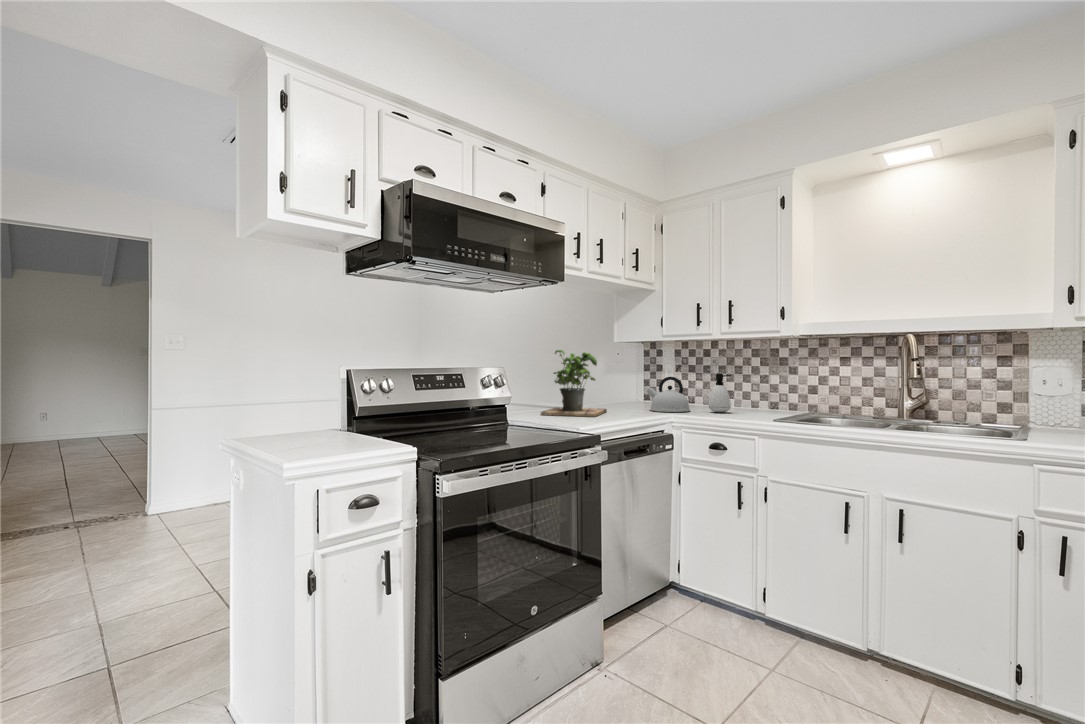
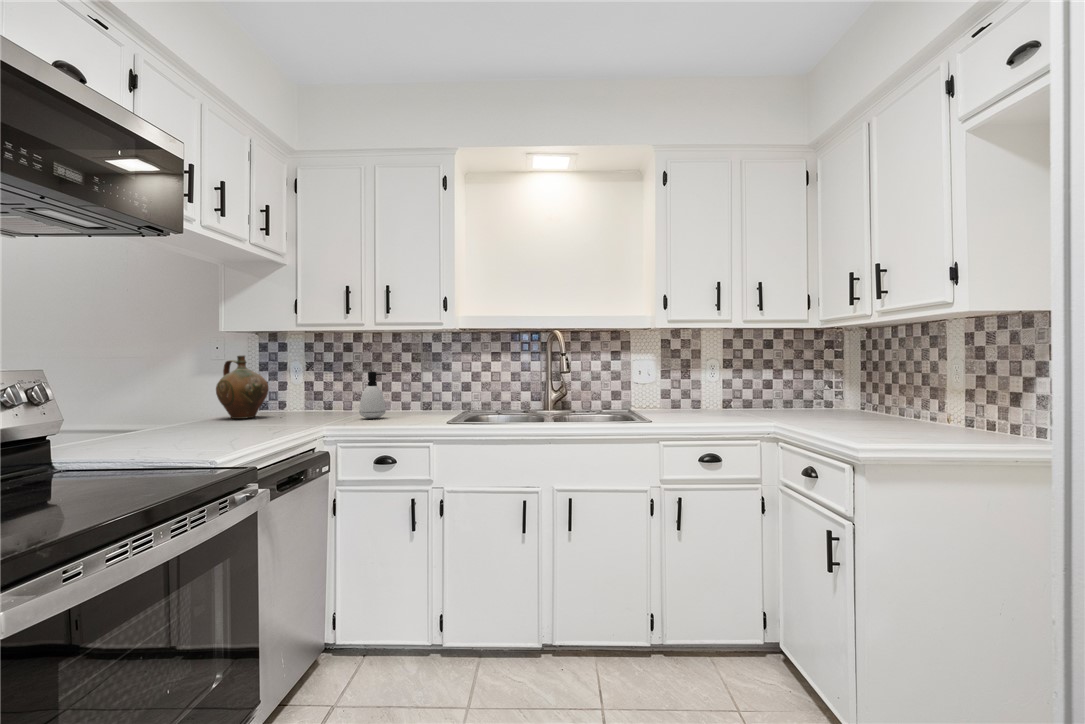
potted plant: present [541,350,607,417] -> none [103,339,219,447]
ceramic jug: none [614,360,648,406] -> present [216,356,268,419]
kettle: present [647,377,690,412] -> none [276,377,336,424]

